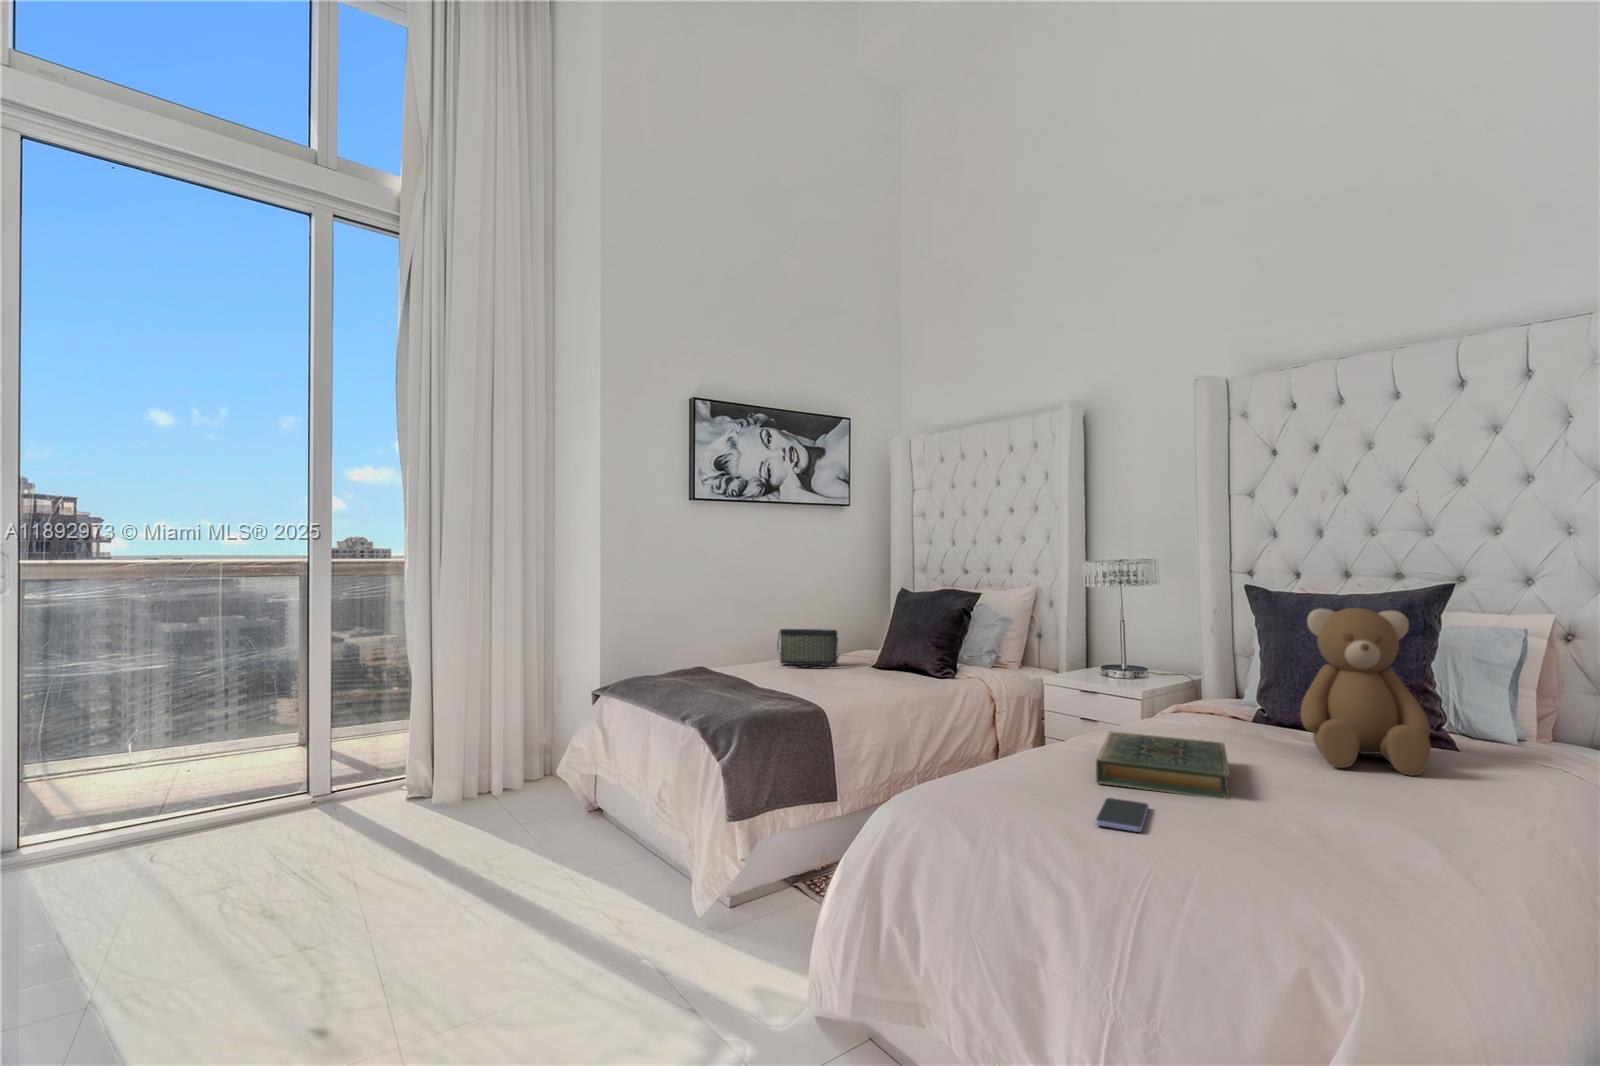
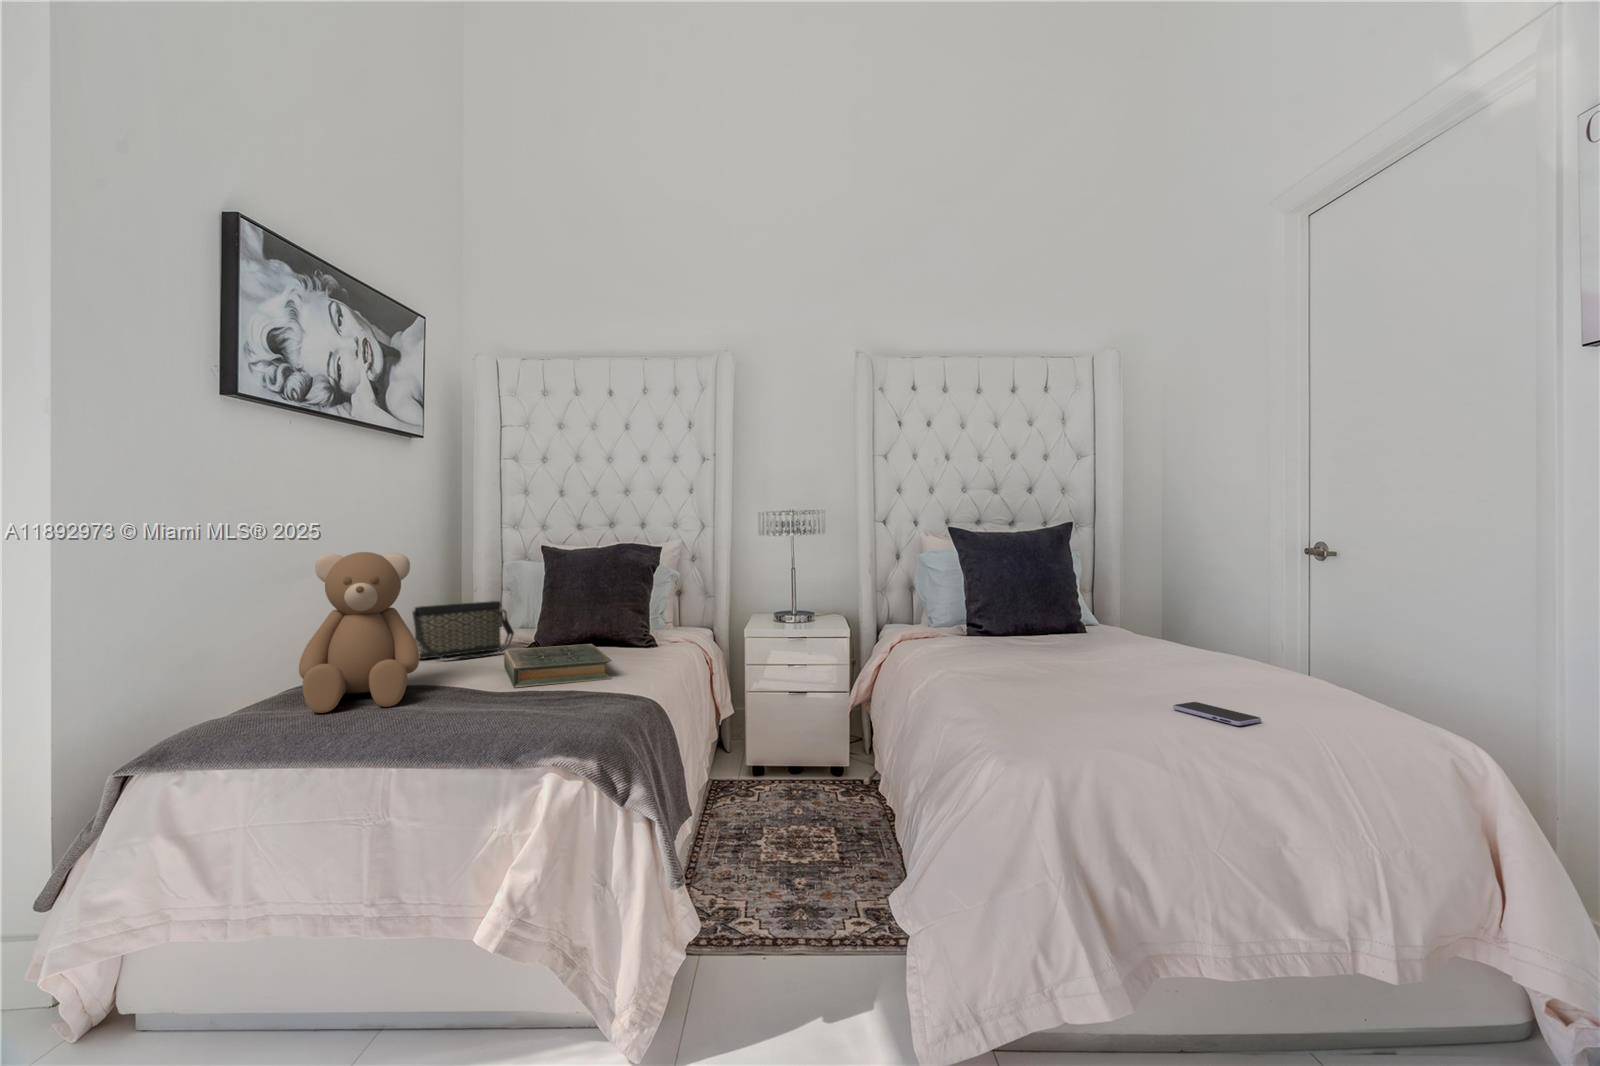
teddy bear: present [1301,608,1431,776] -> present [299,552,419,713]
hardback book: present [1096,731,1230,799] -> present [504,644,612,688]

